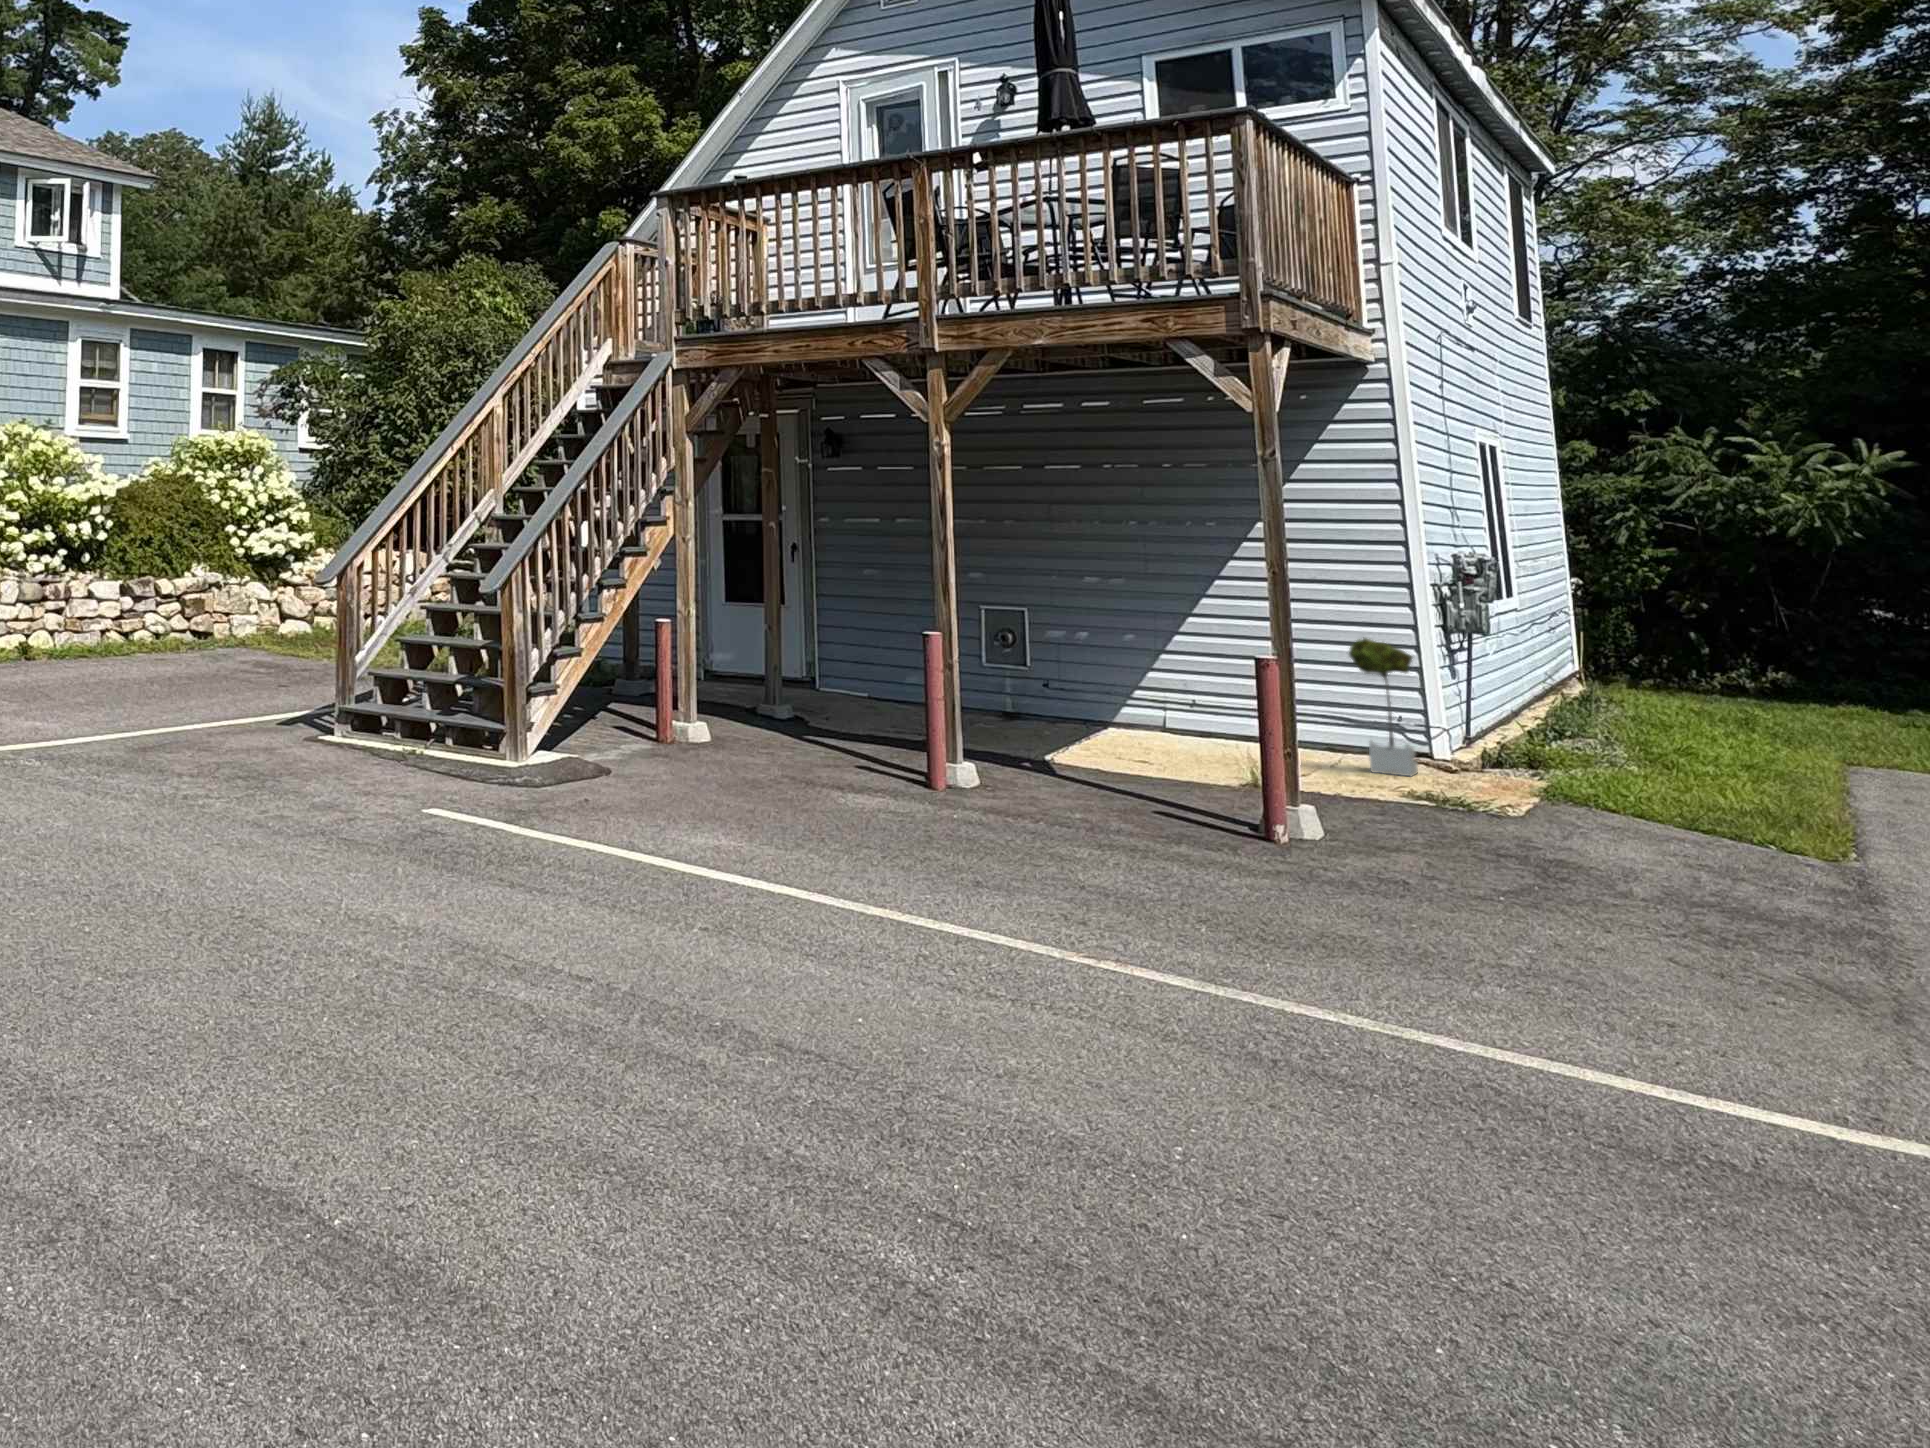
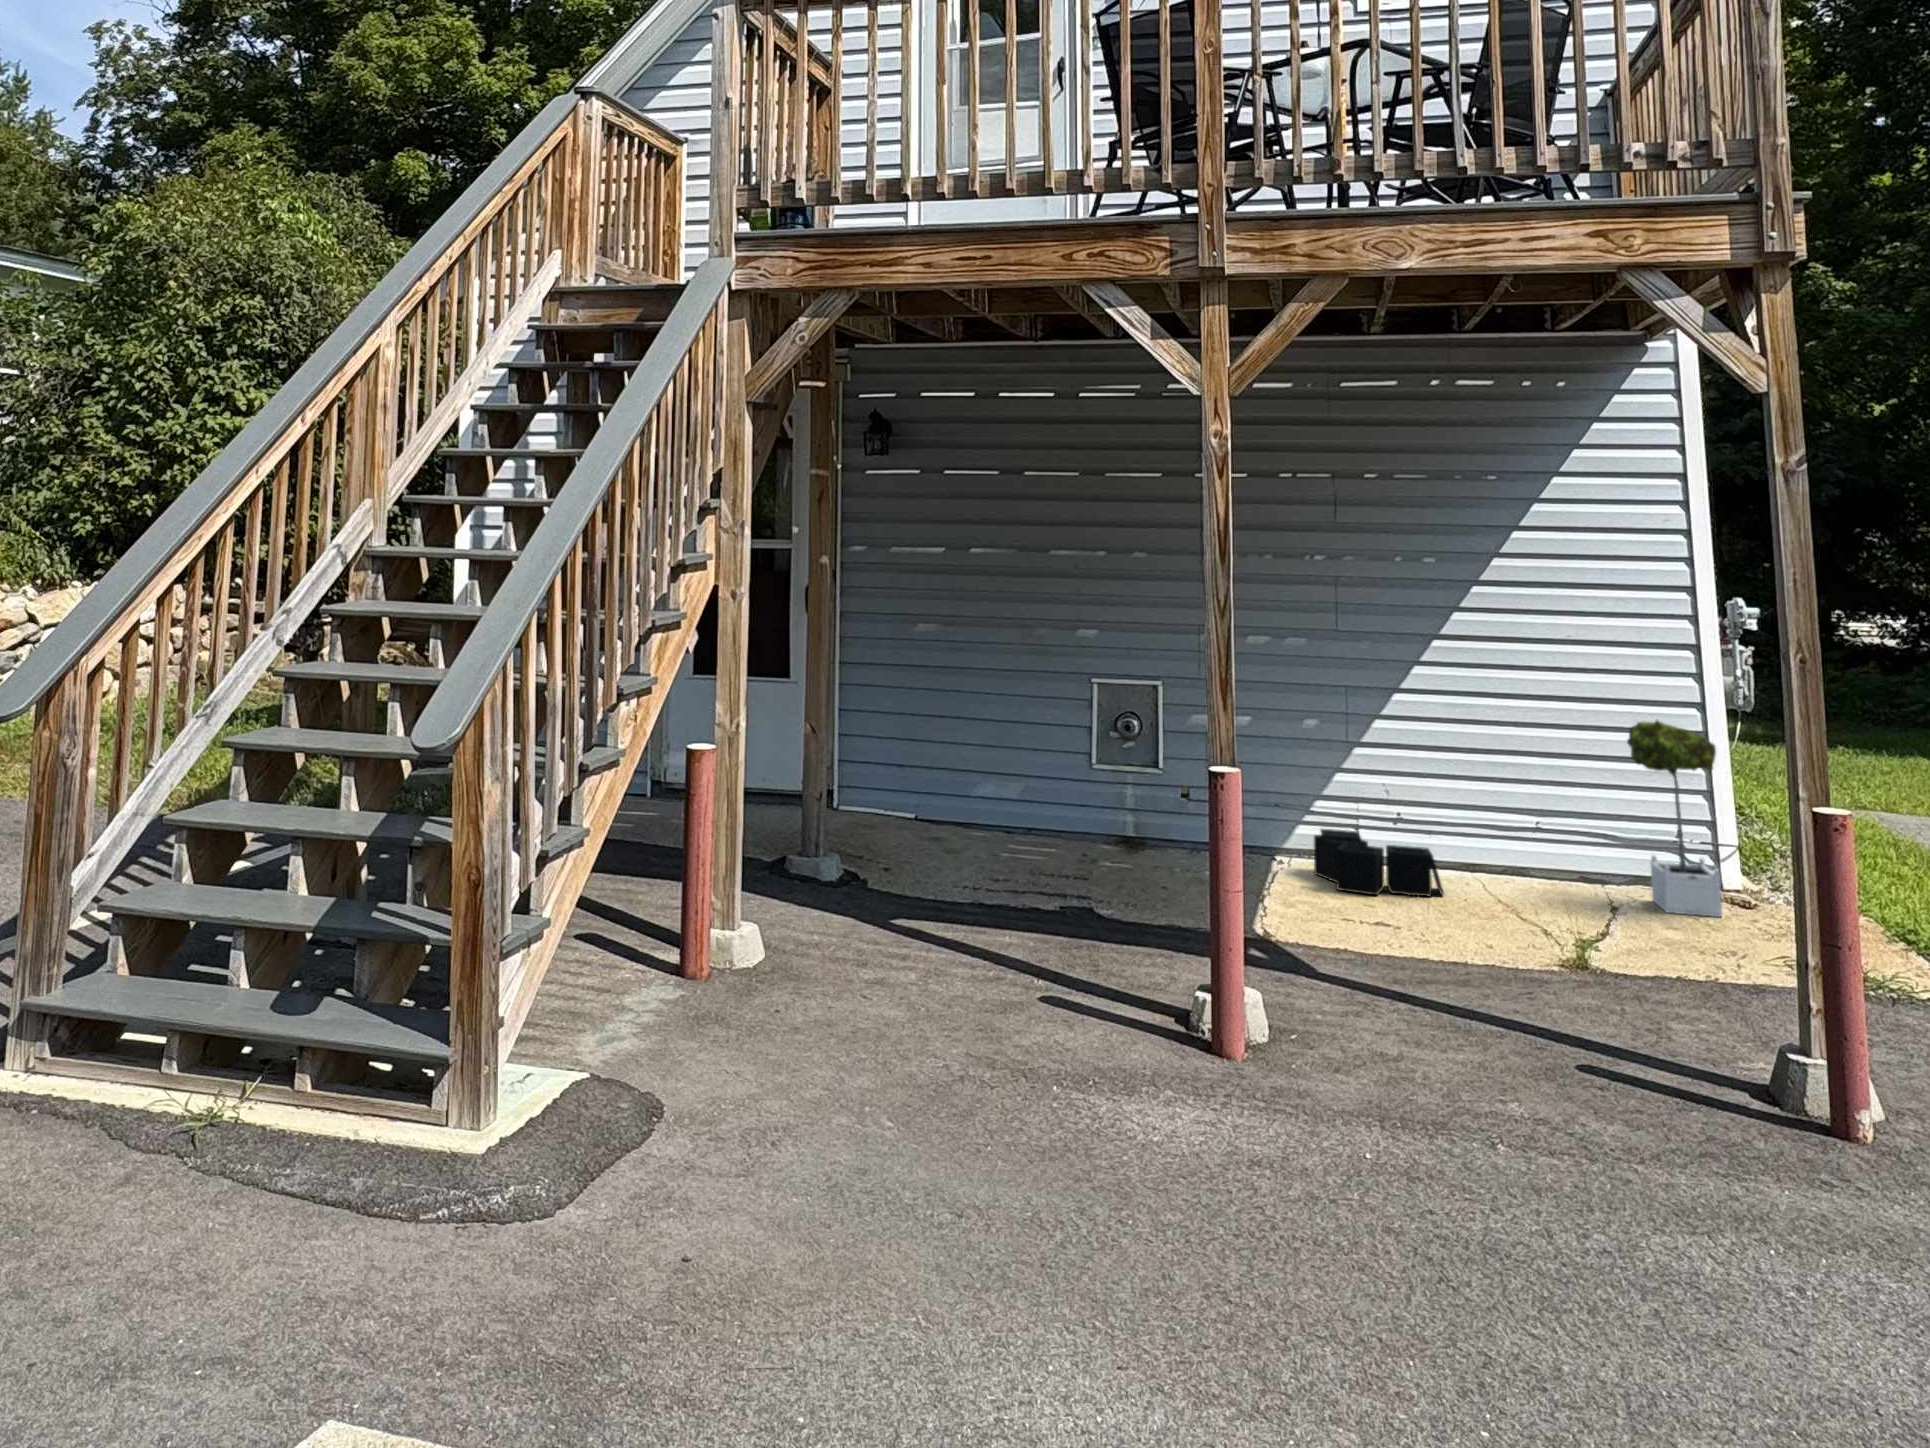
storage bin: none [1129,713,1214,754] -> present [1314,829,1444,897]

